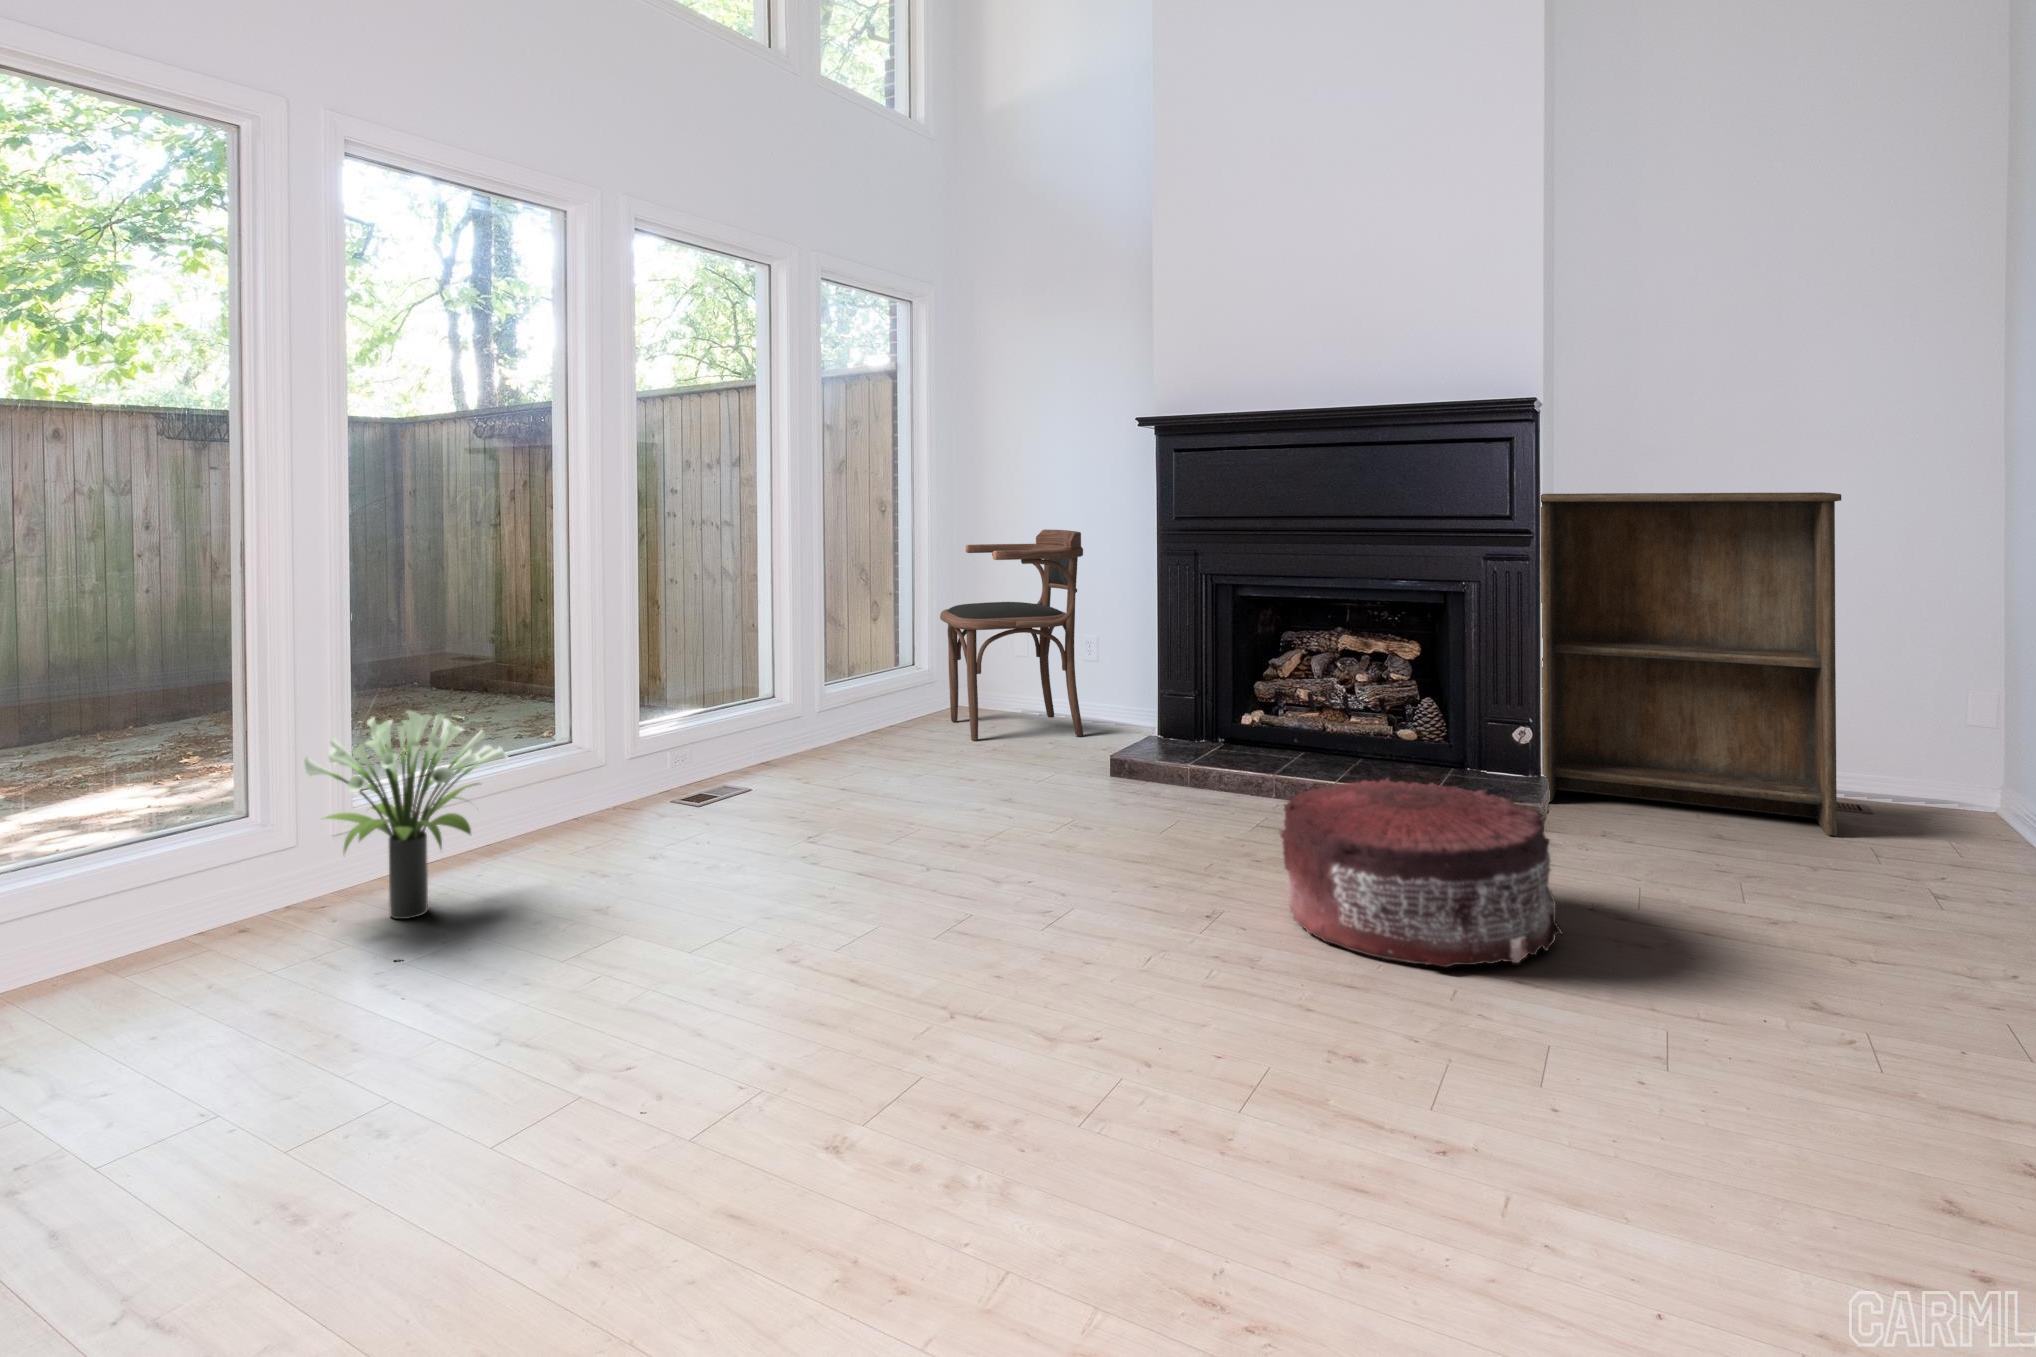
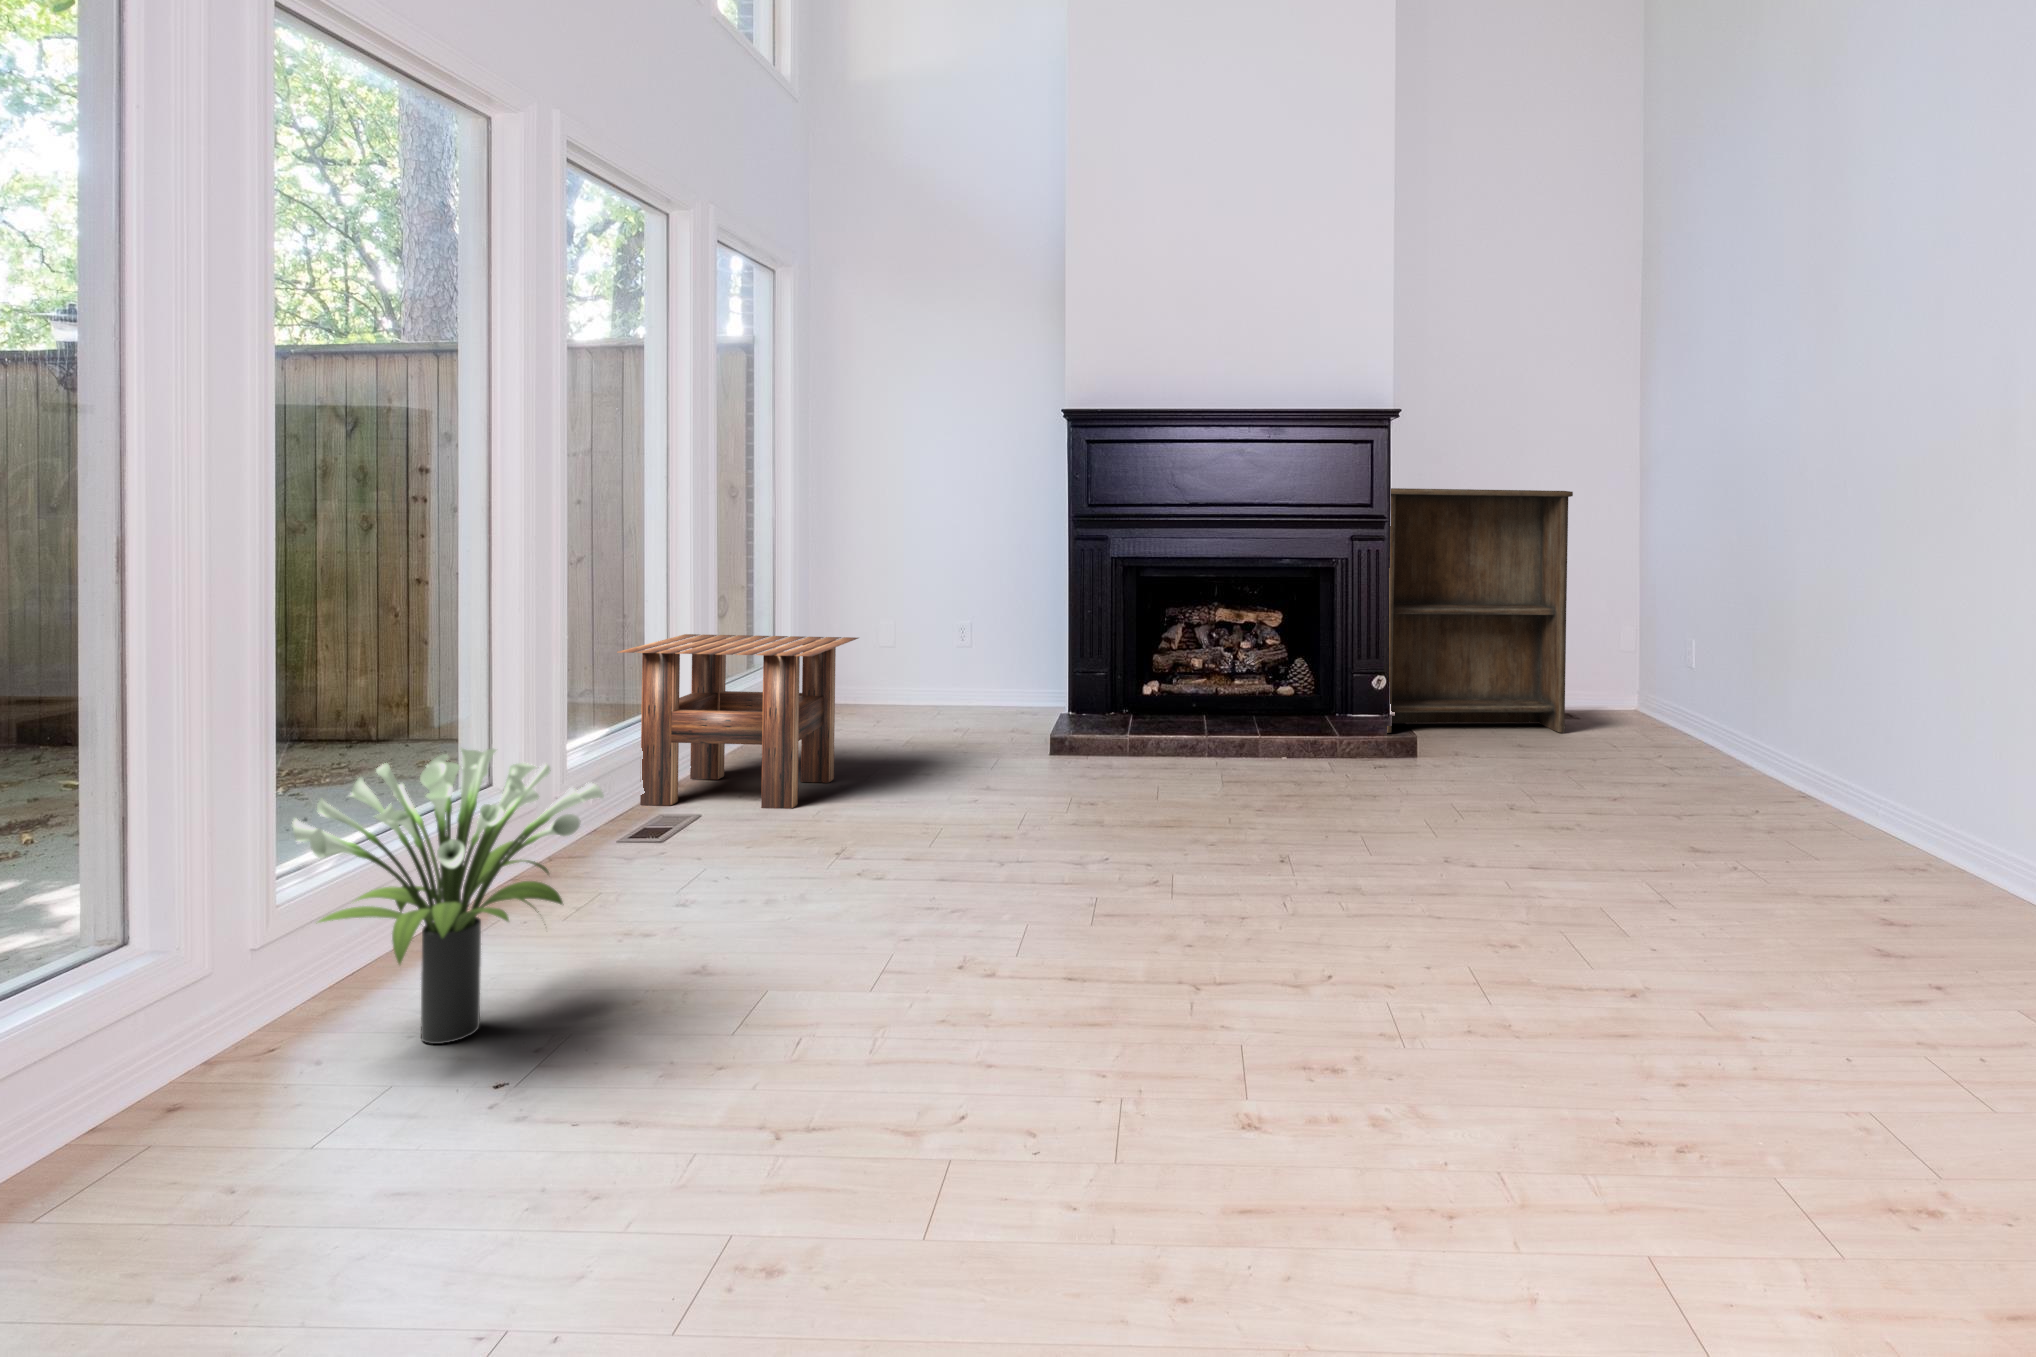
armchair: present [940,530,1083,741] -> none [805,517,968,741]
side table: none [715,633,917,792] -> present [619,634,858,809]
pouf: present [1280,778,1562,967] -> none [1338,715,1542,855]

